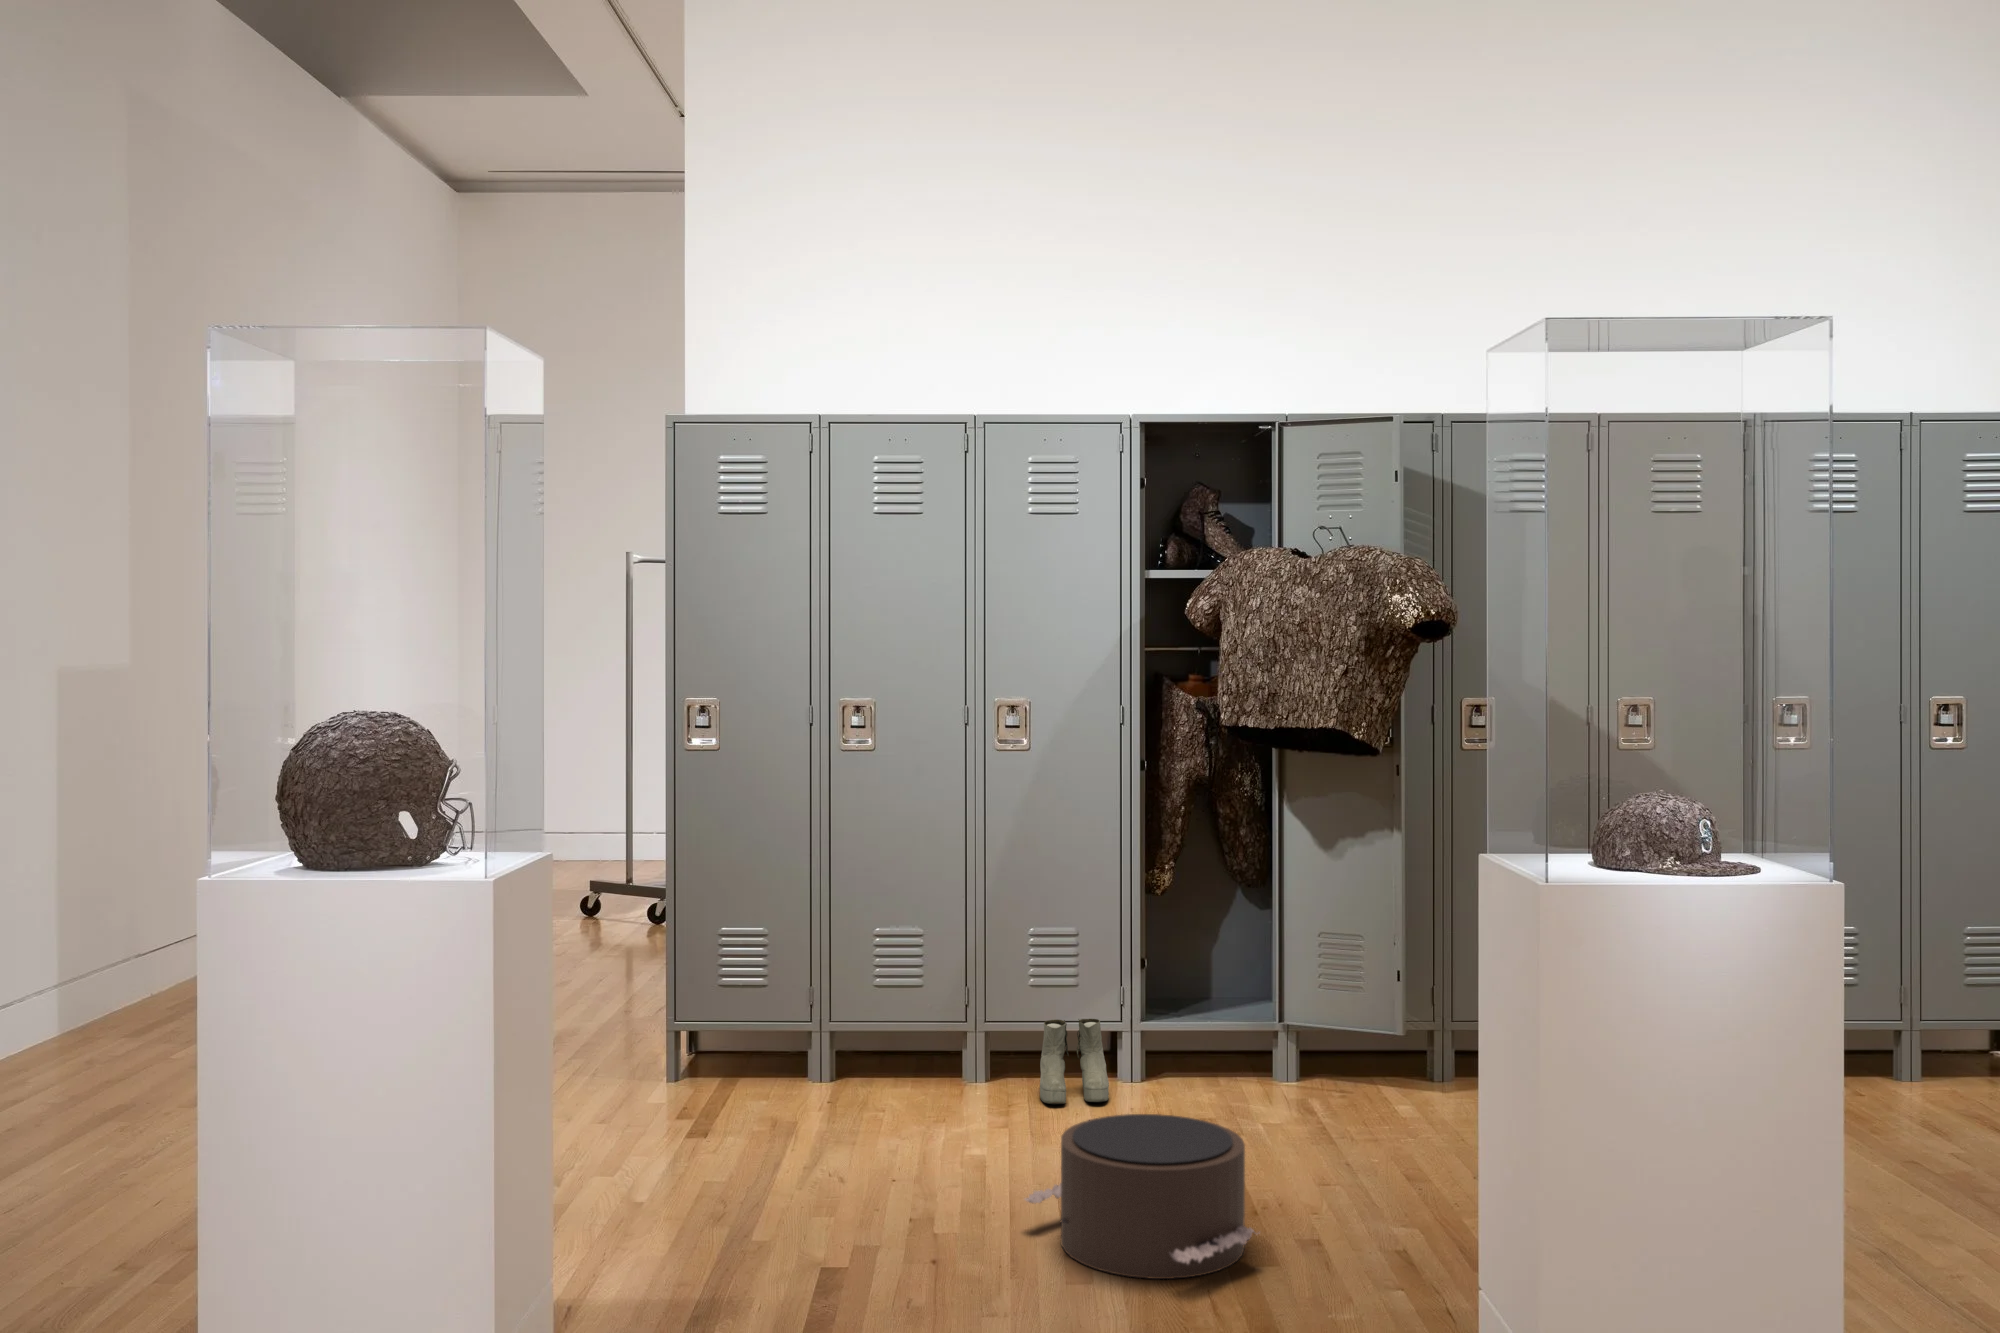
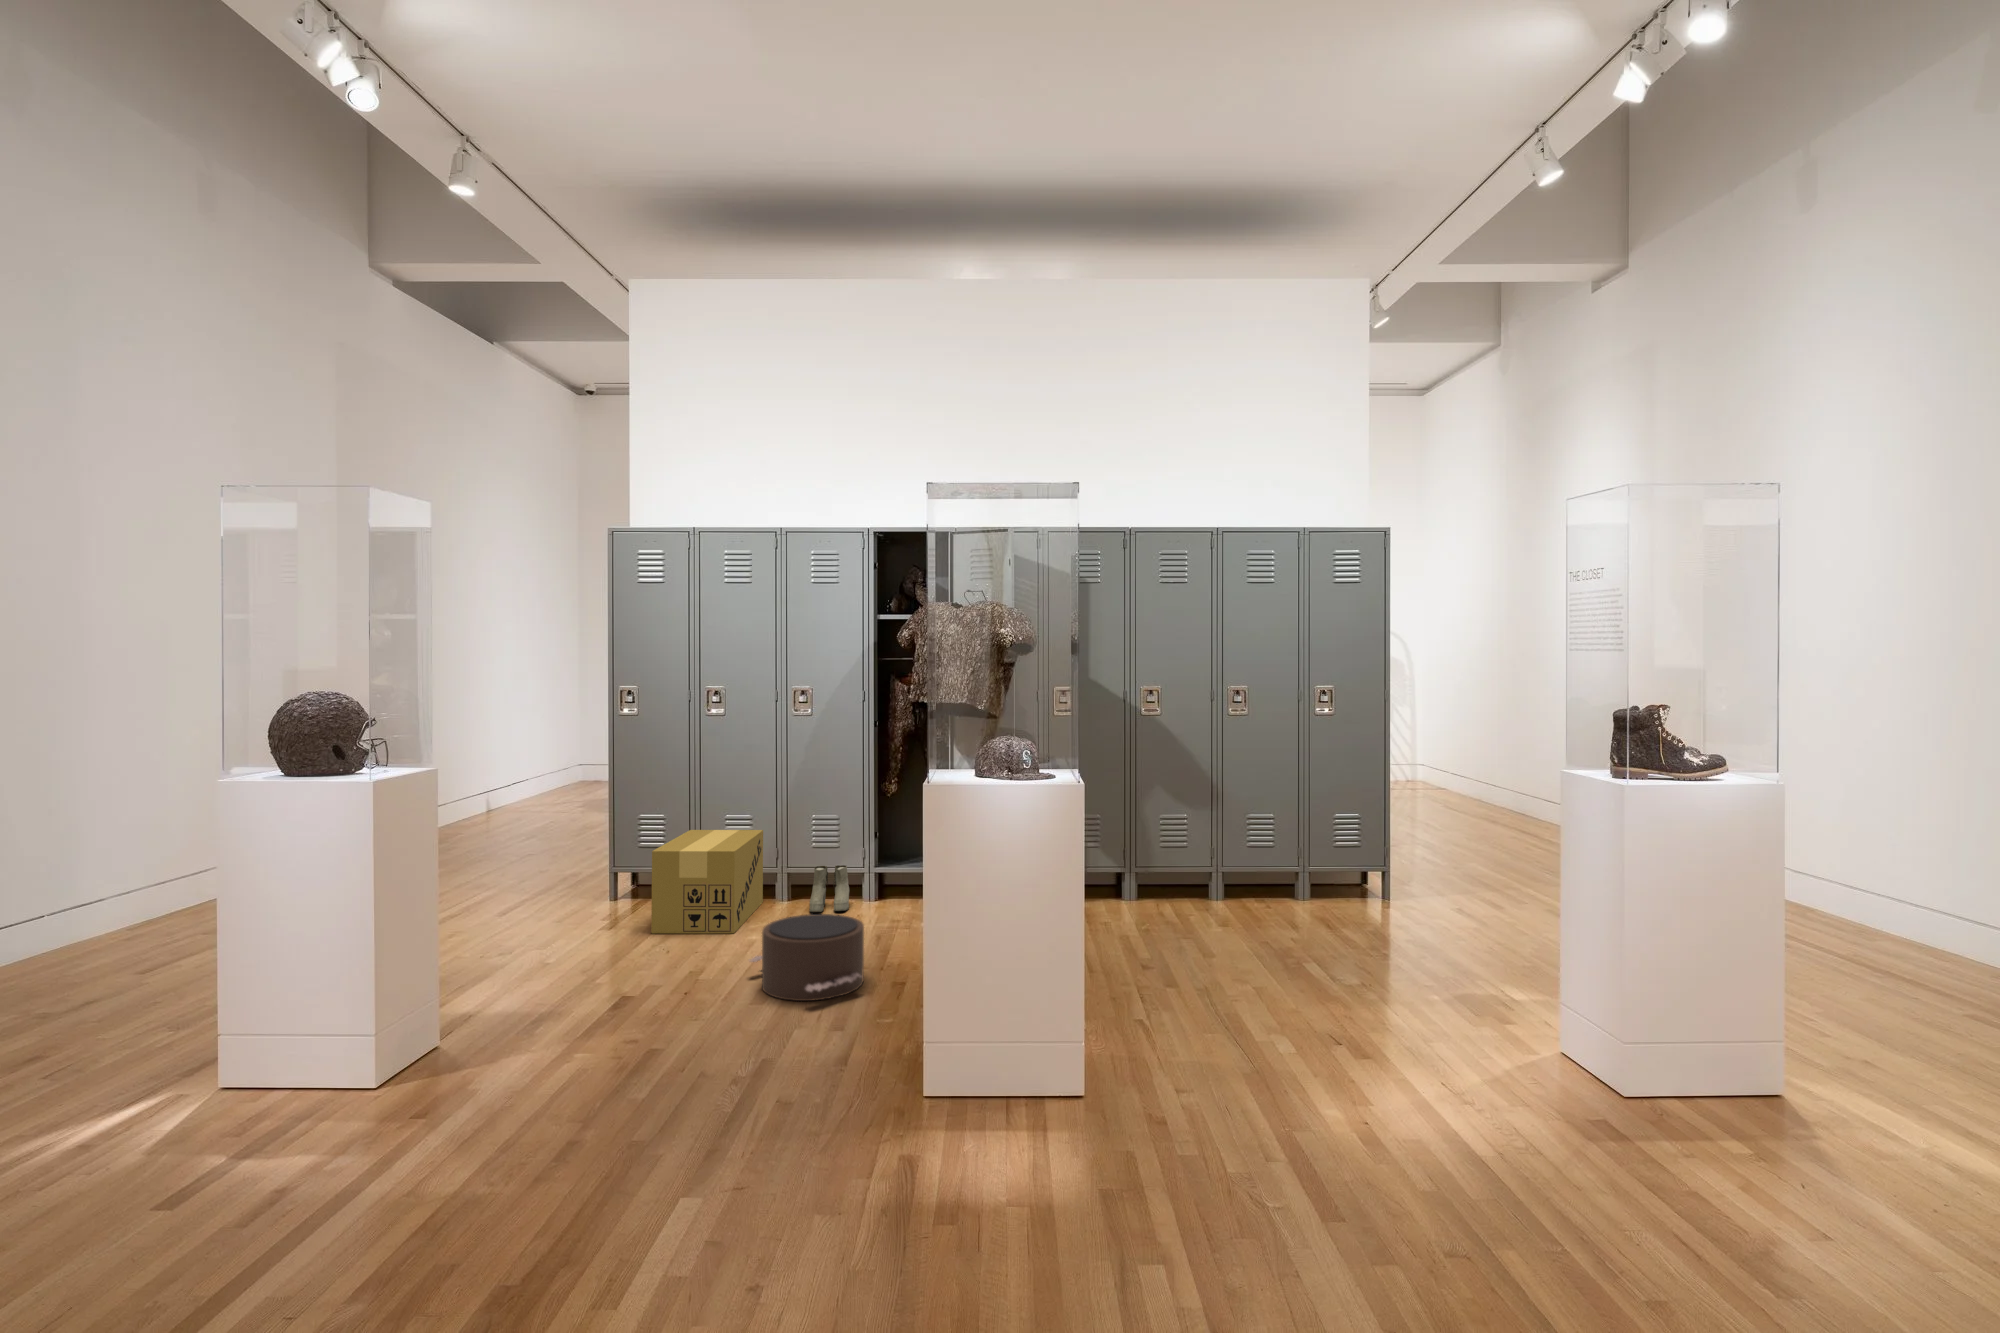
cardboard box: none [789,955,946,1144] -> present [651,830,763,933]

